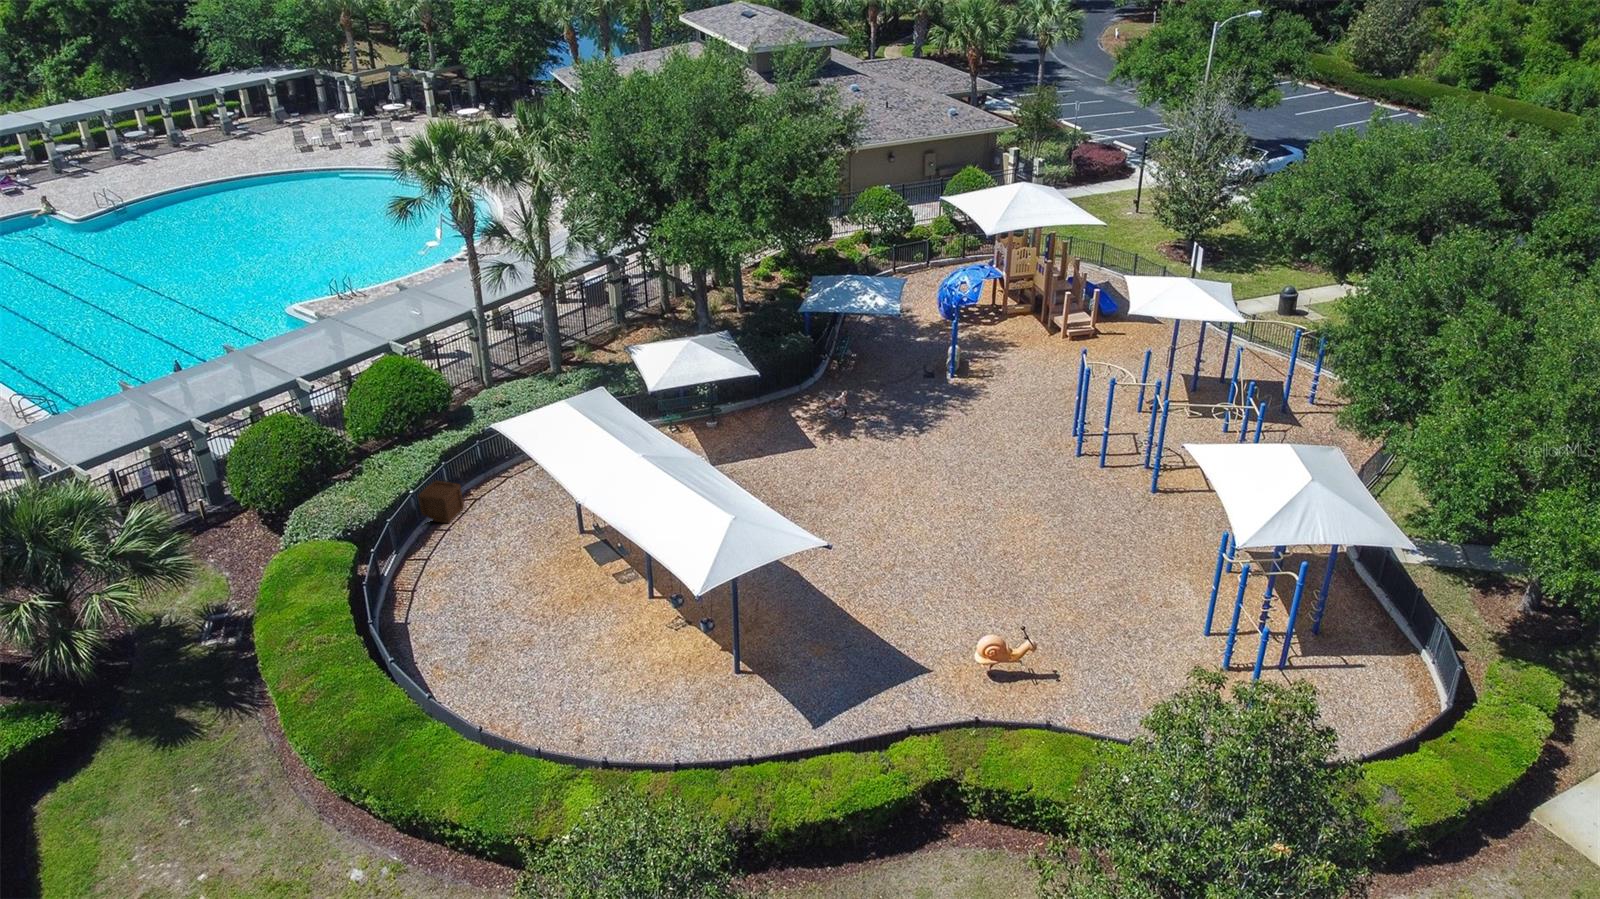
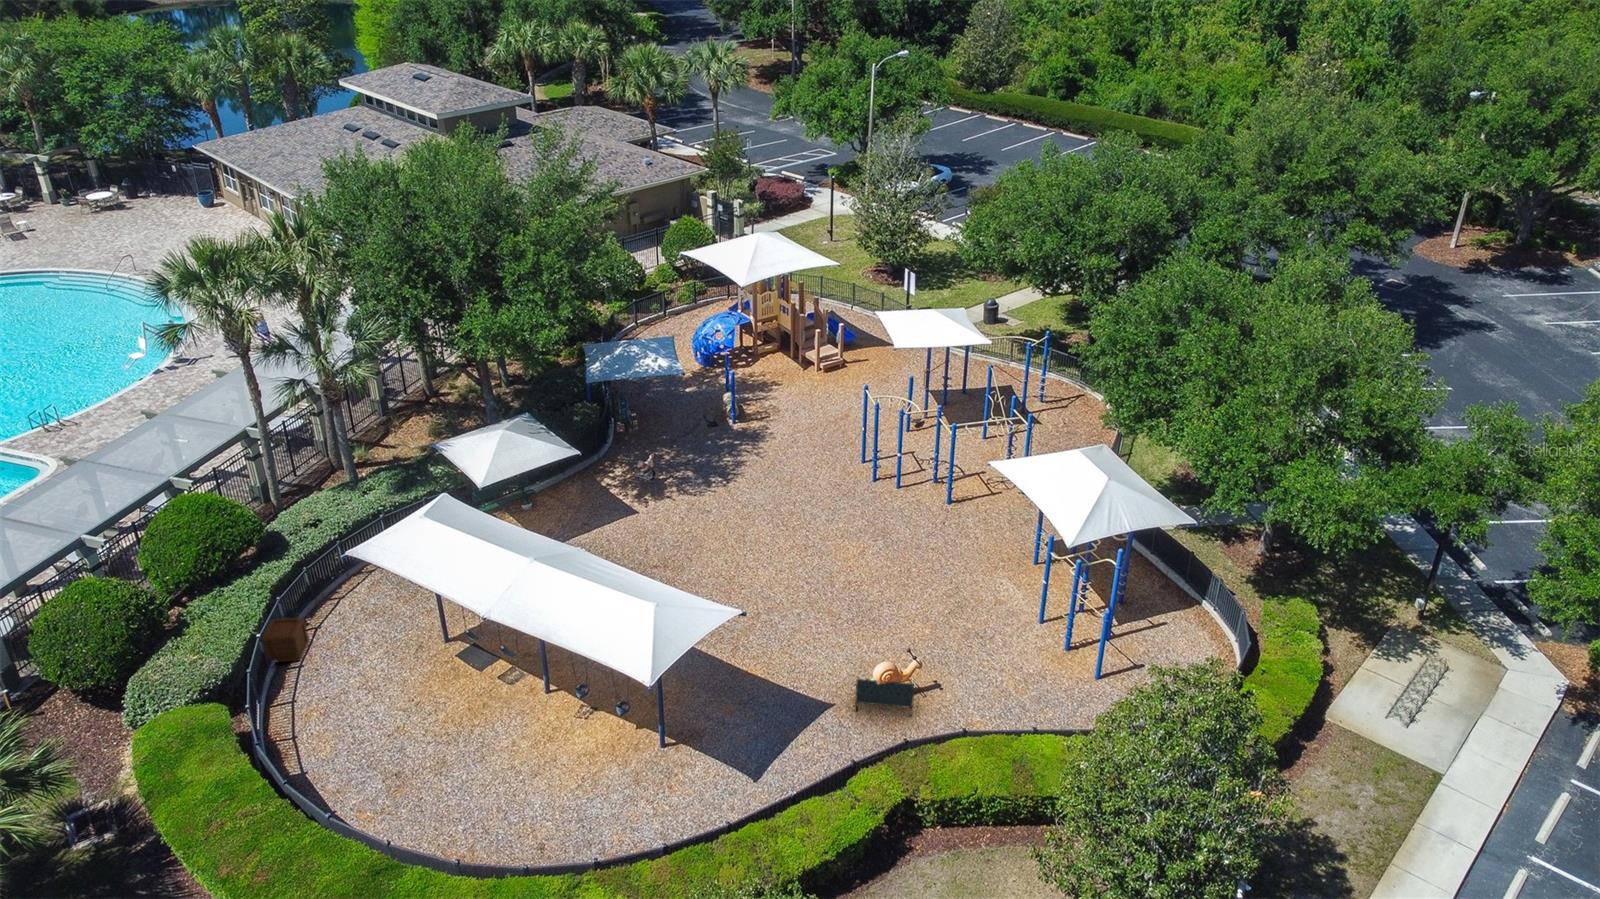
bench: none [953,650,1024,705] -> present [856,679,914,716]

